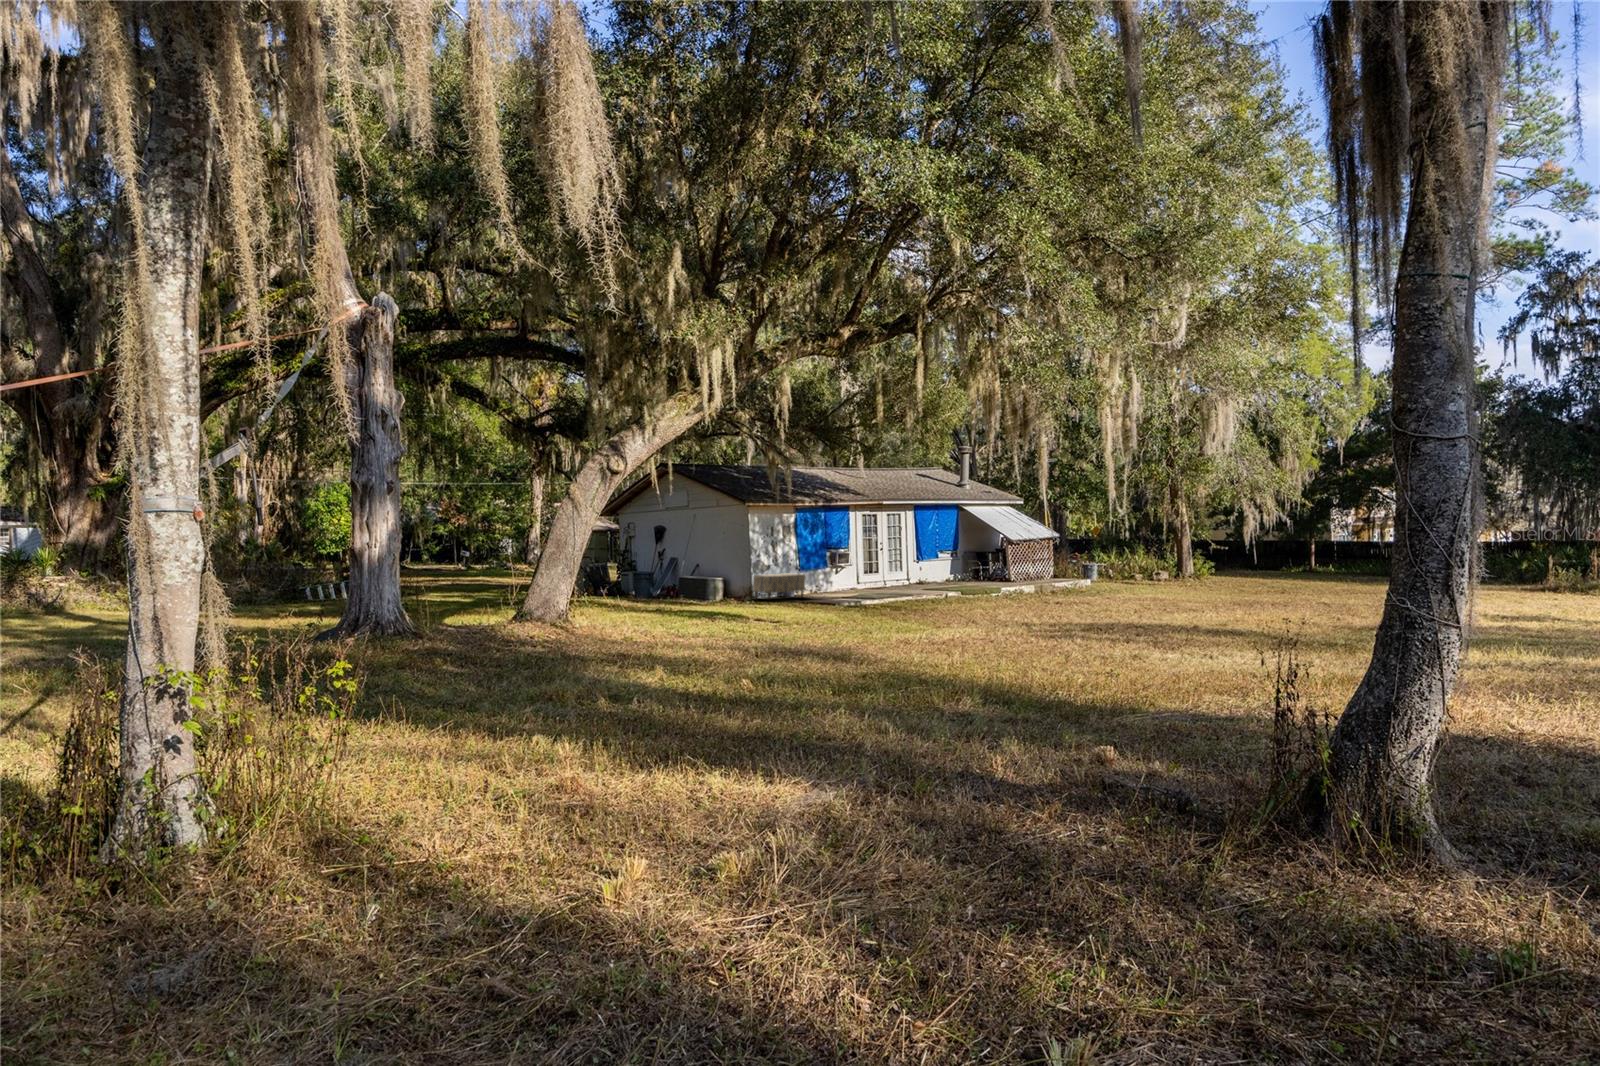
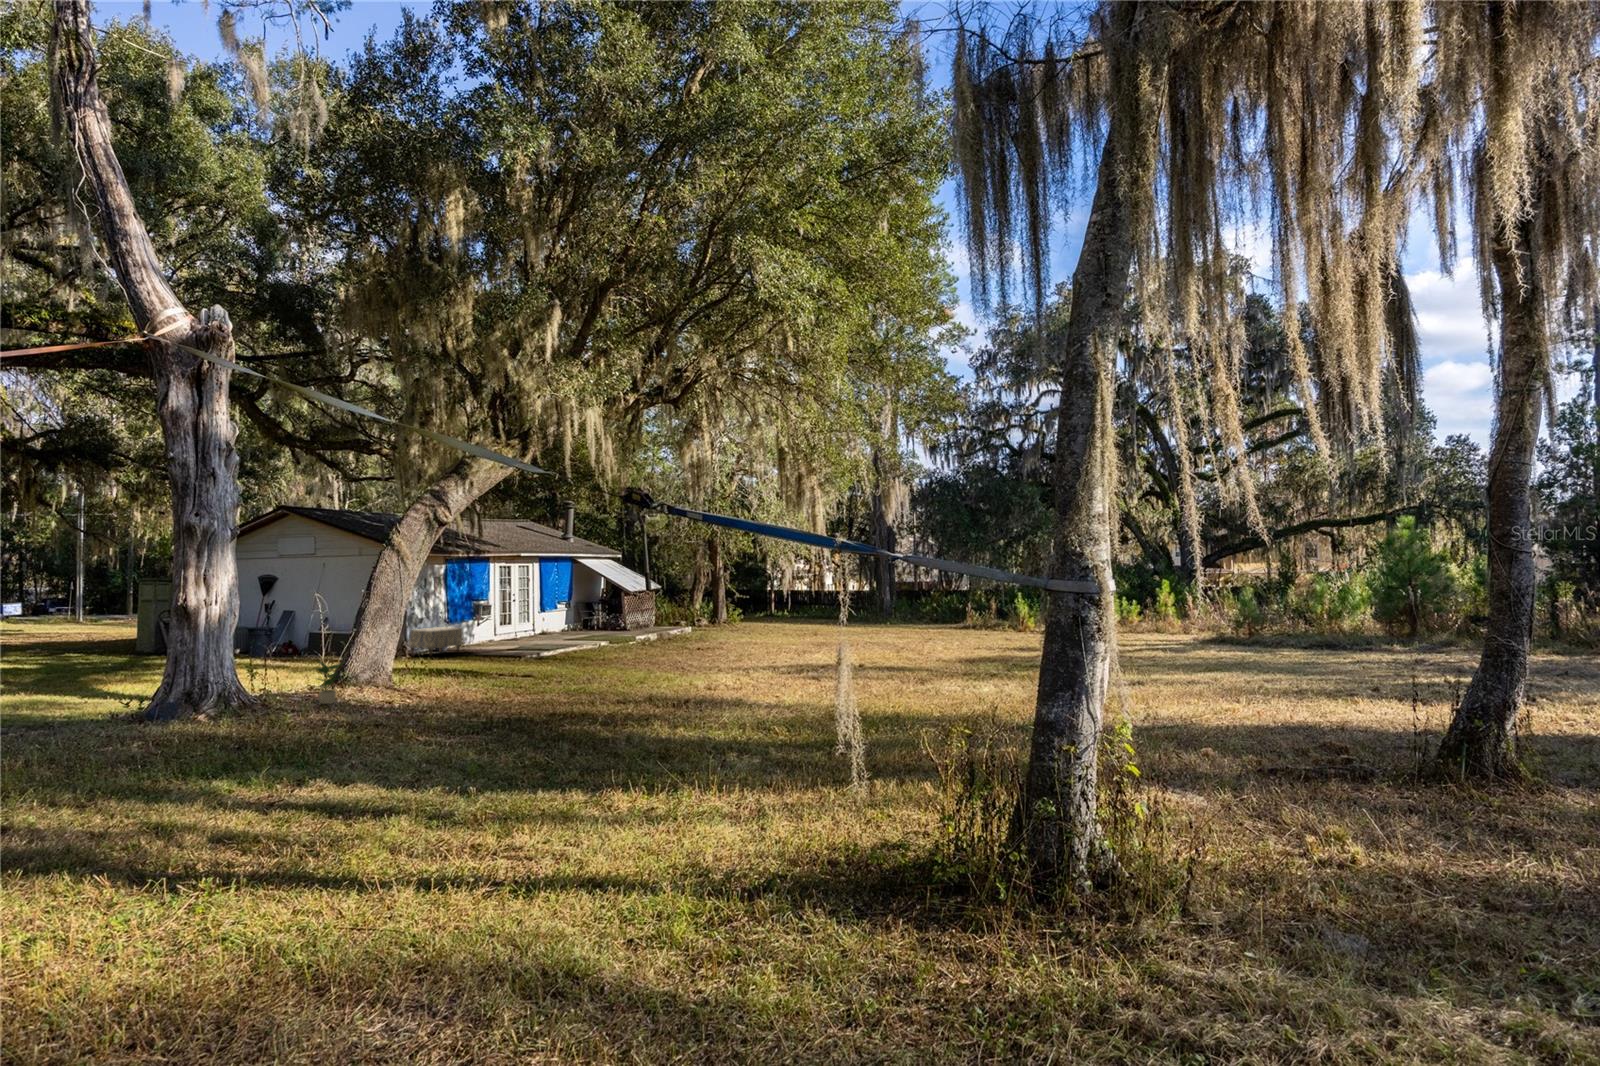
potted plant: none [565,593,592,630] -> present [316,661,344,704]

